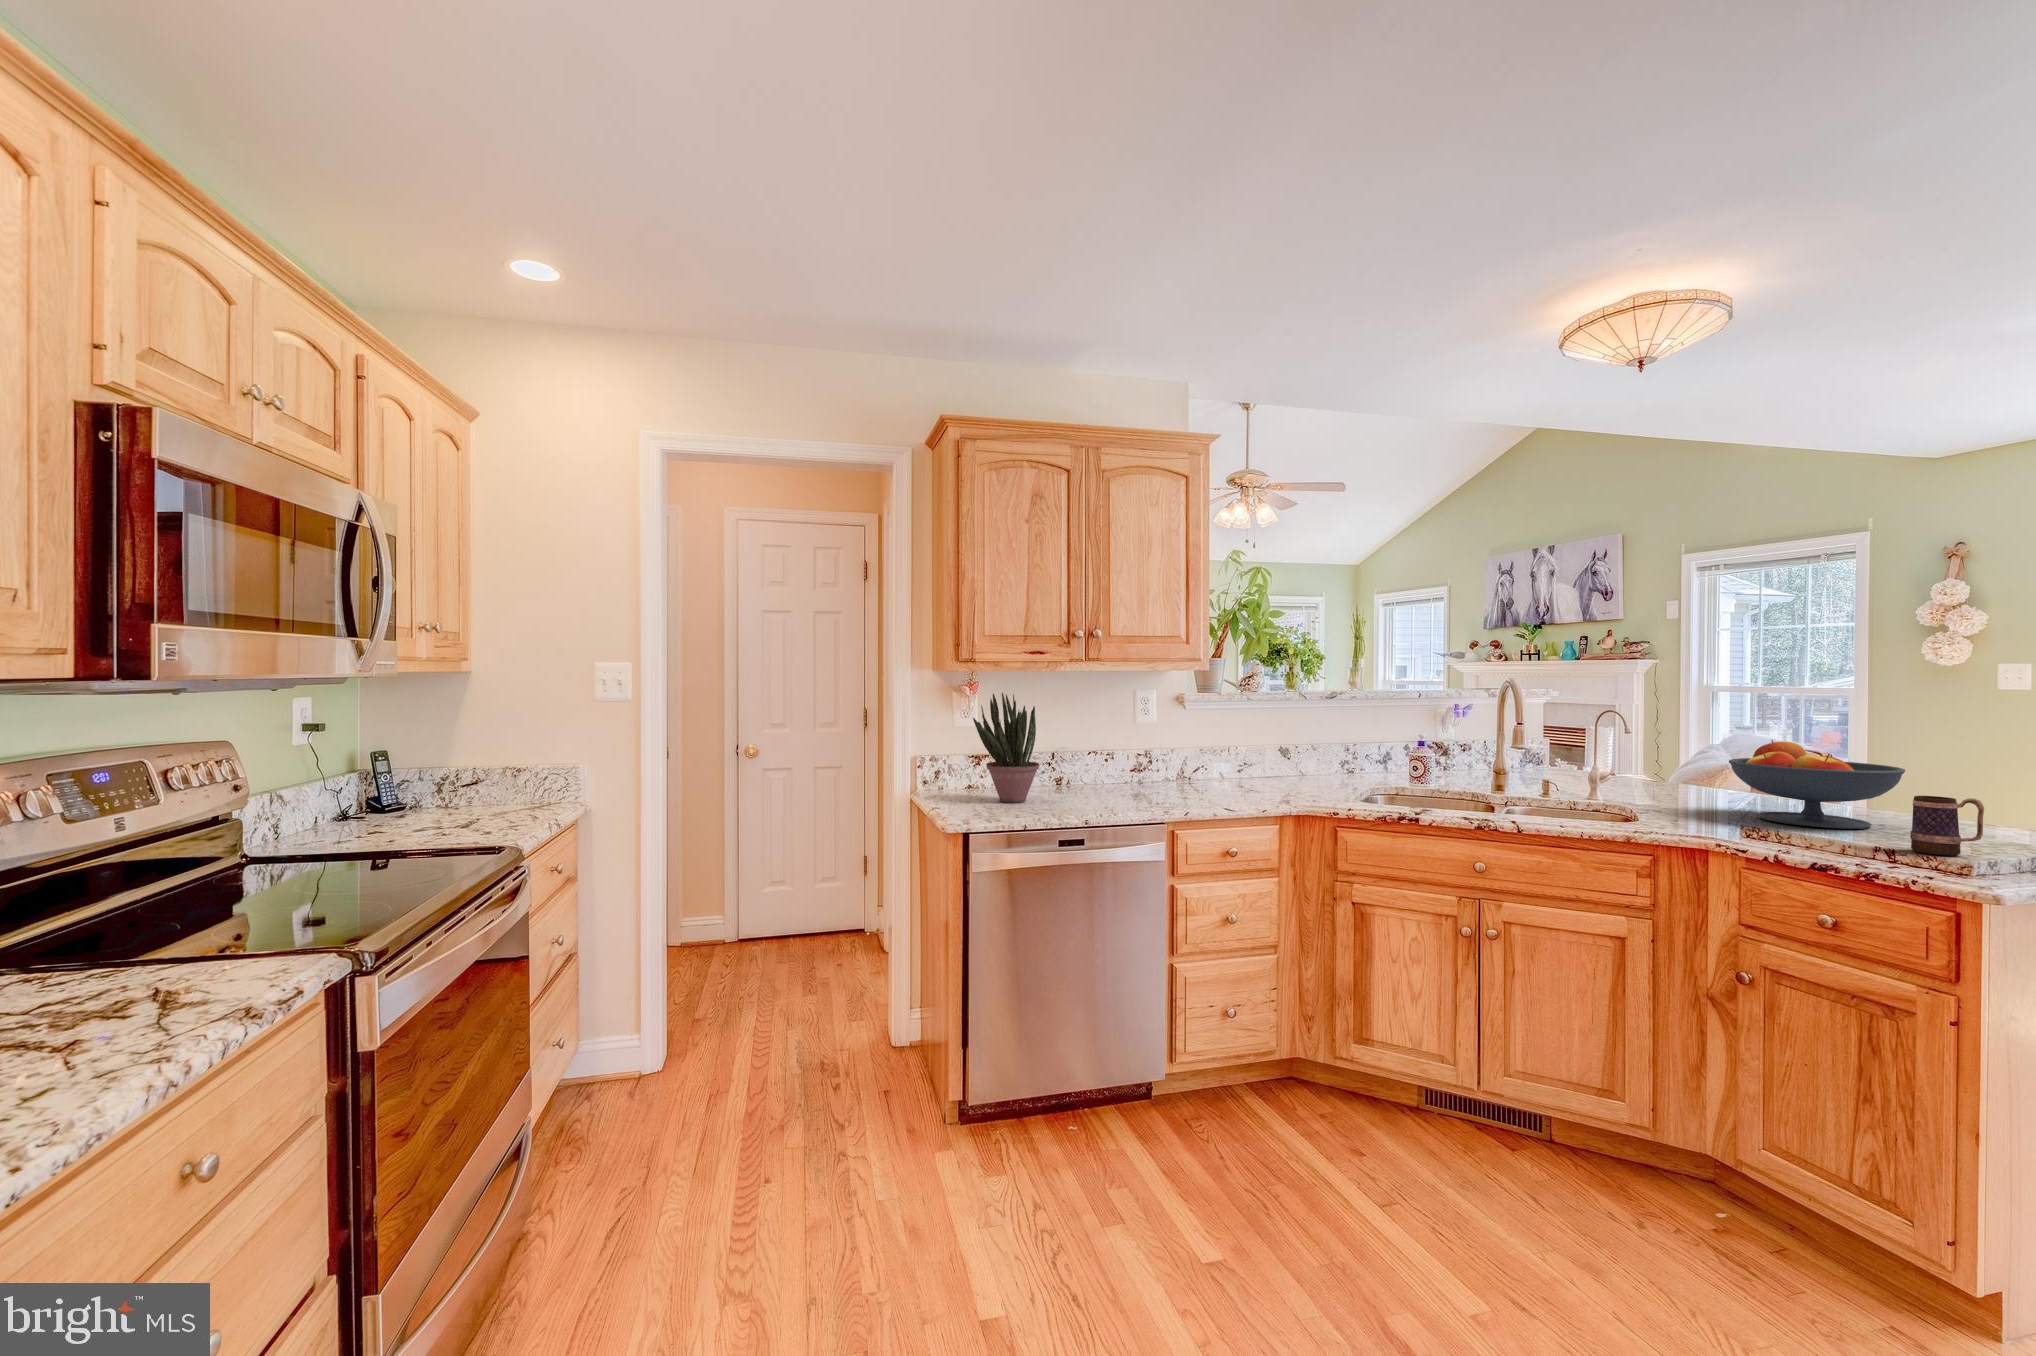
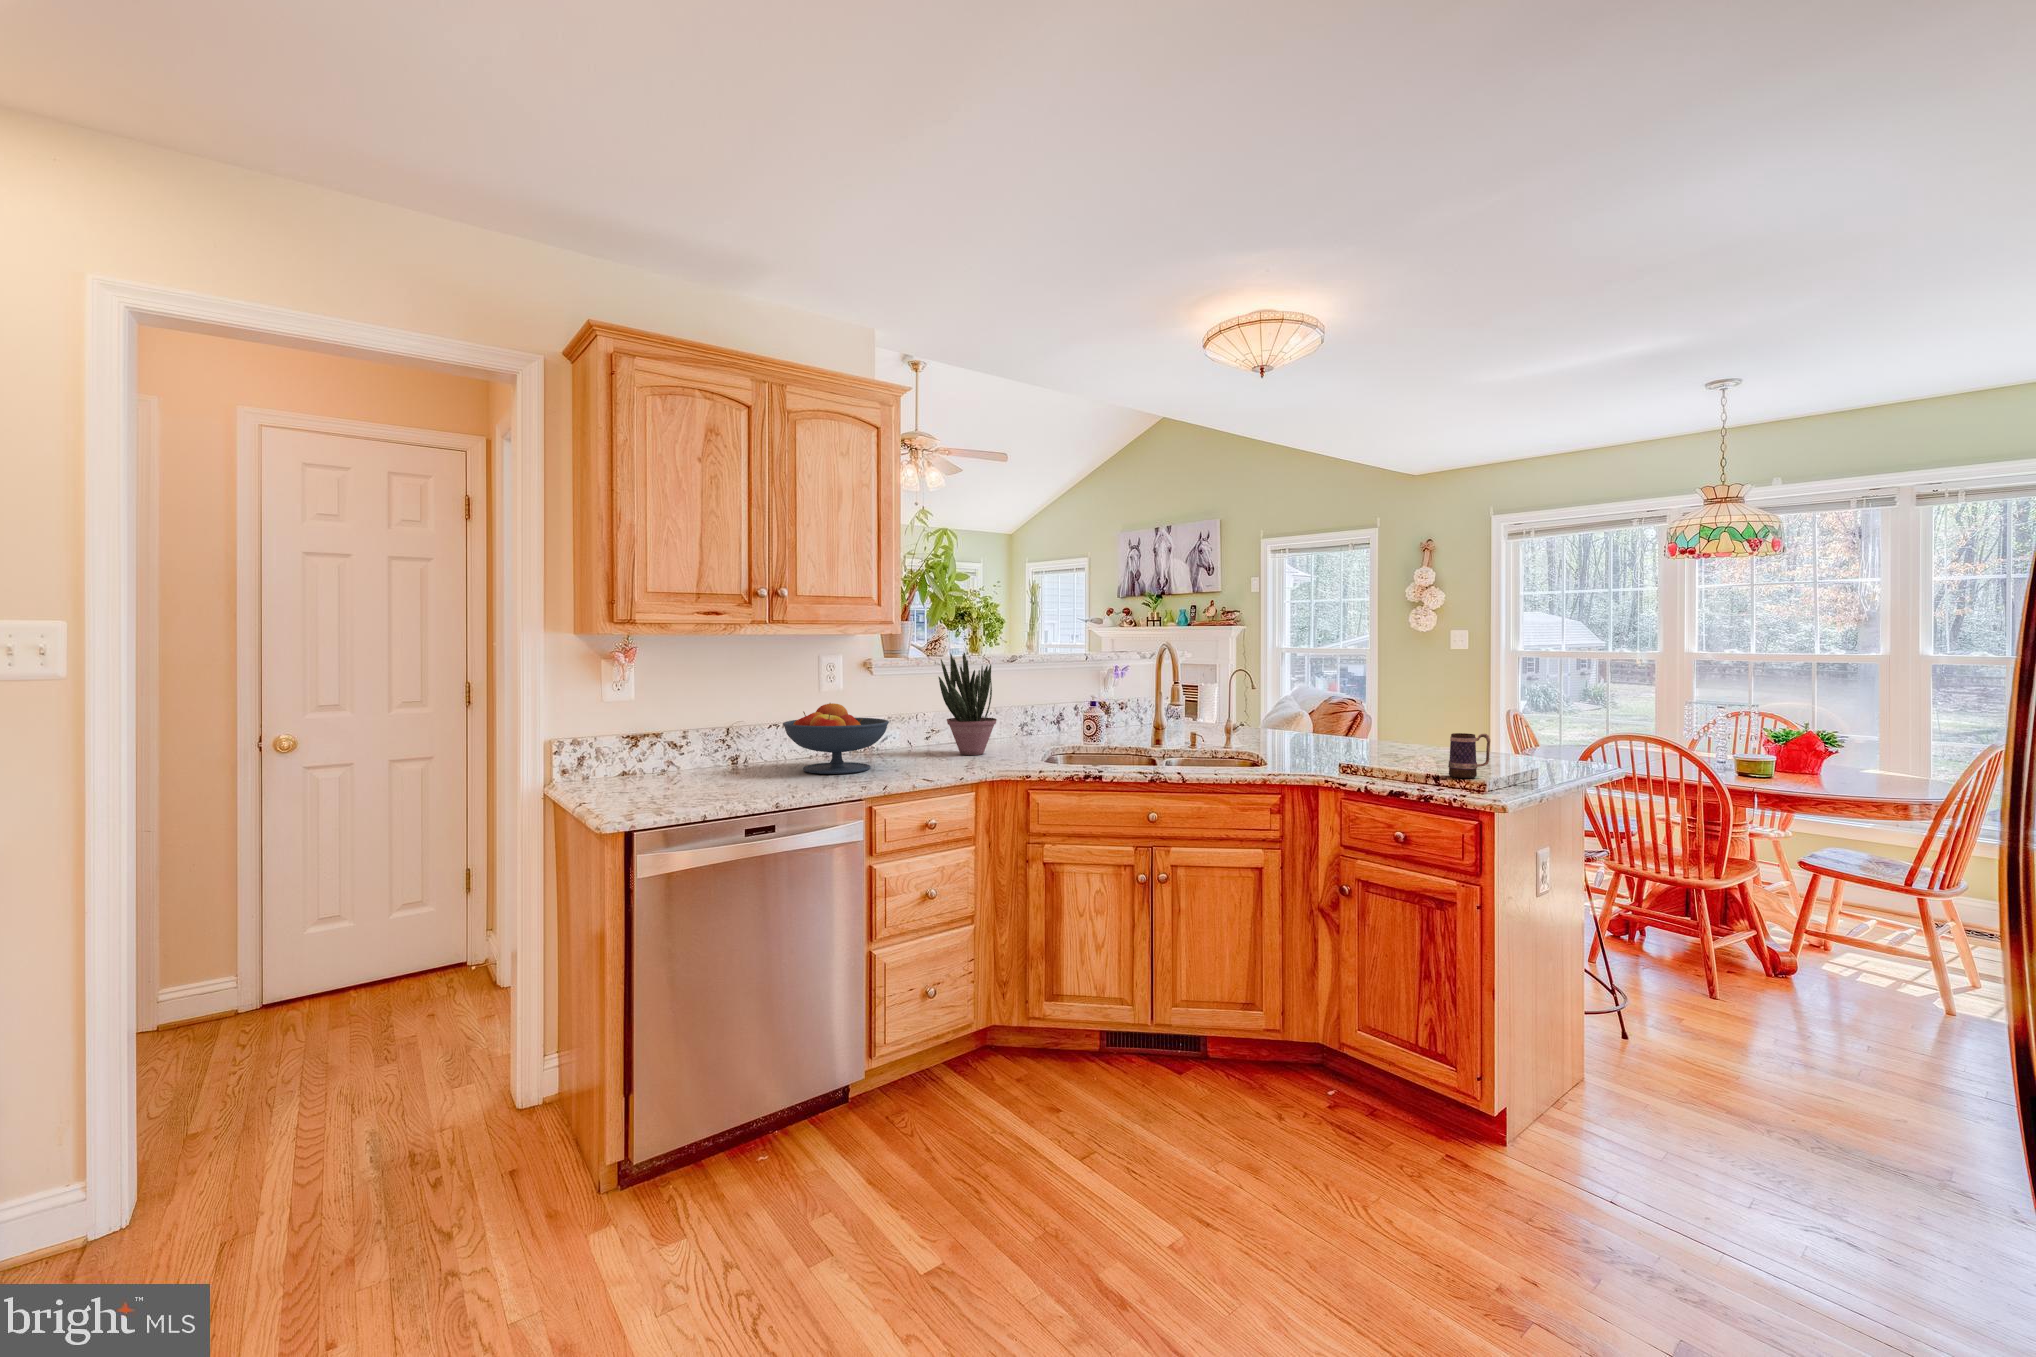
potted plant: present [973,693,1039,803] -> present [939,653,997,755]
fruit bowl: present [1729,740,1905,829] -> present [783,703,889,774]

